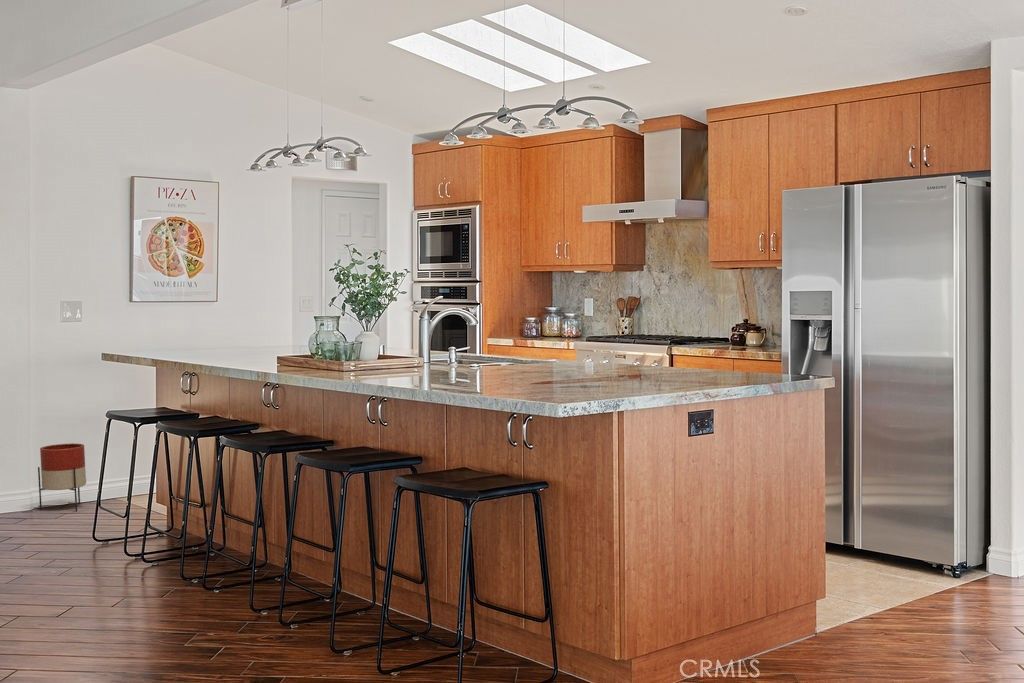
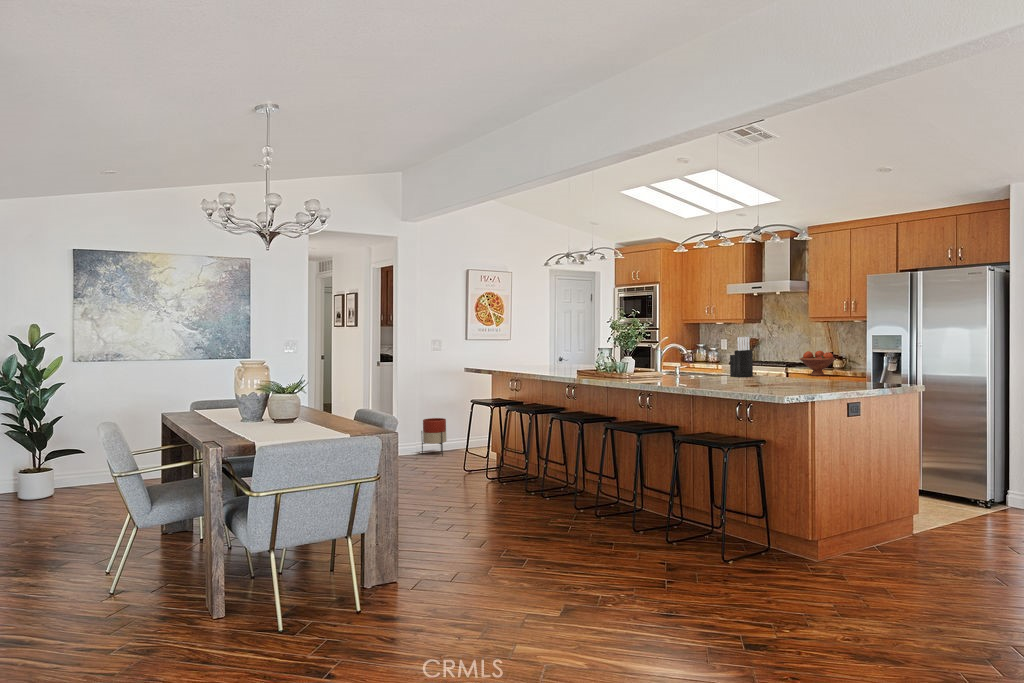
knife block: none [564,295,603,364] -> present [730,337,753,377]
fruit bowl: none [683,318,739,360] -> present [800,351,835,376]

